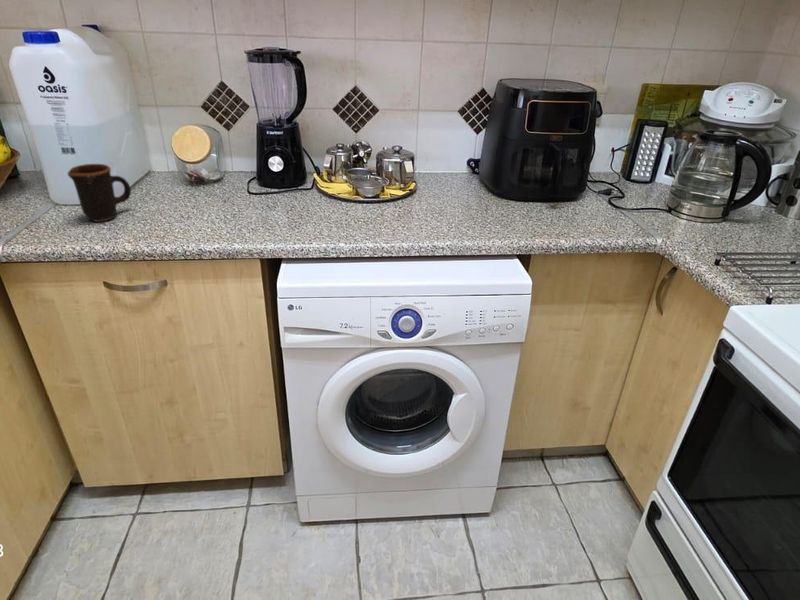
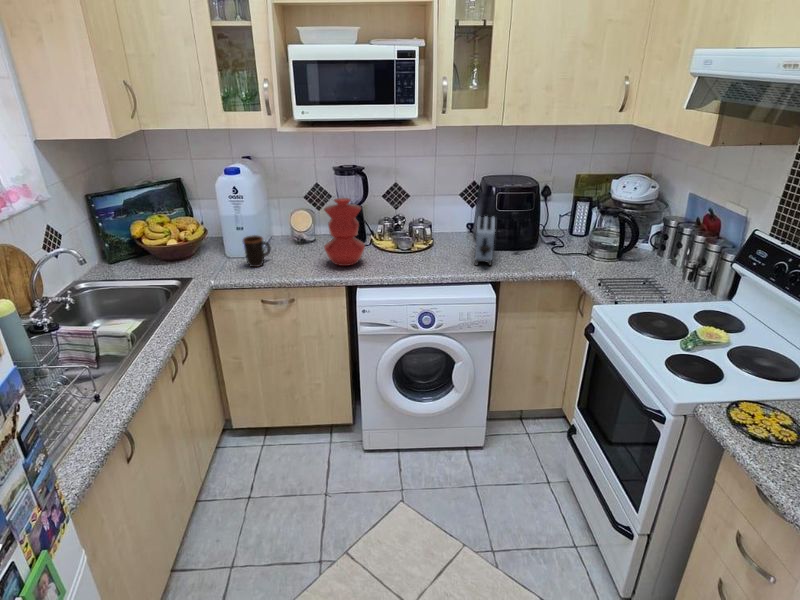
vase: none [218,96,298,222] -> present [324,198,365,266]
toaster: none [486,141,529,228] -> present [475,216,495,266]

